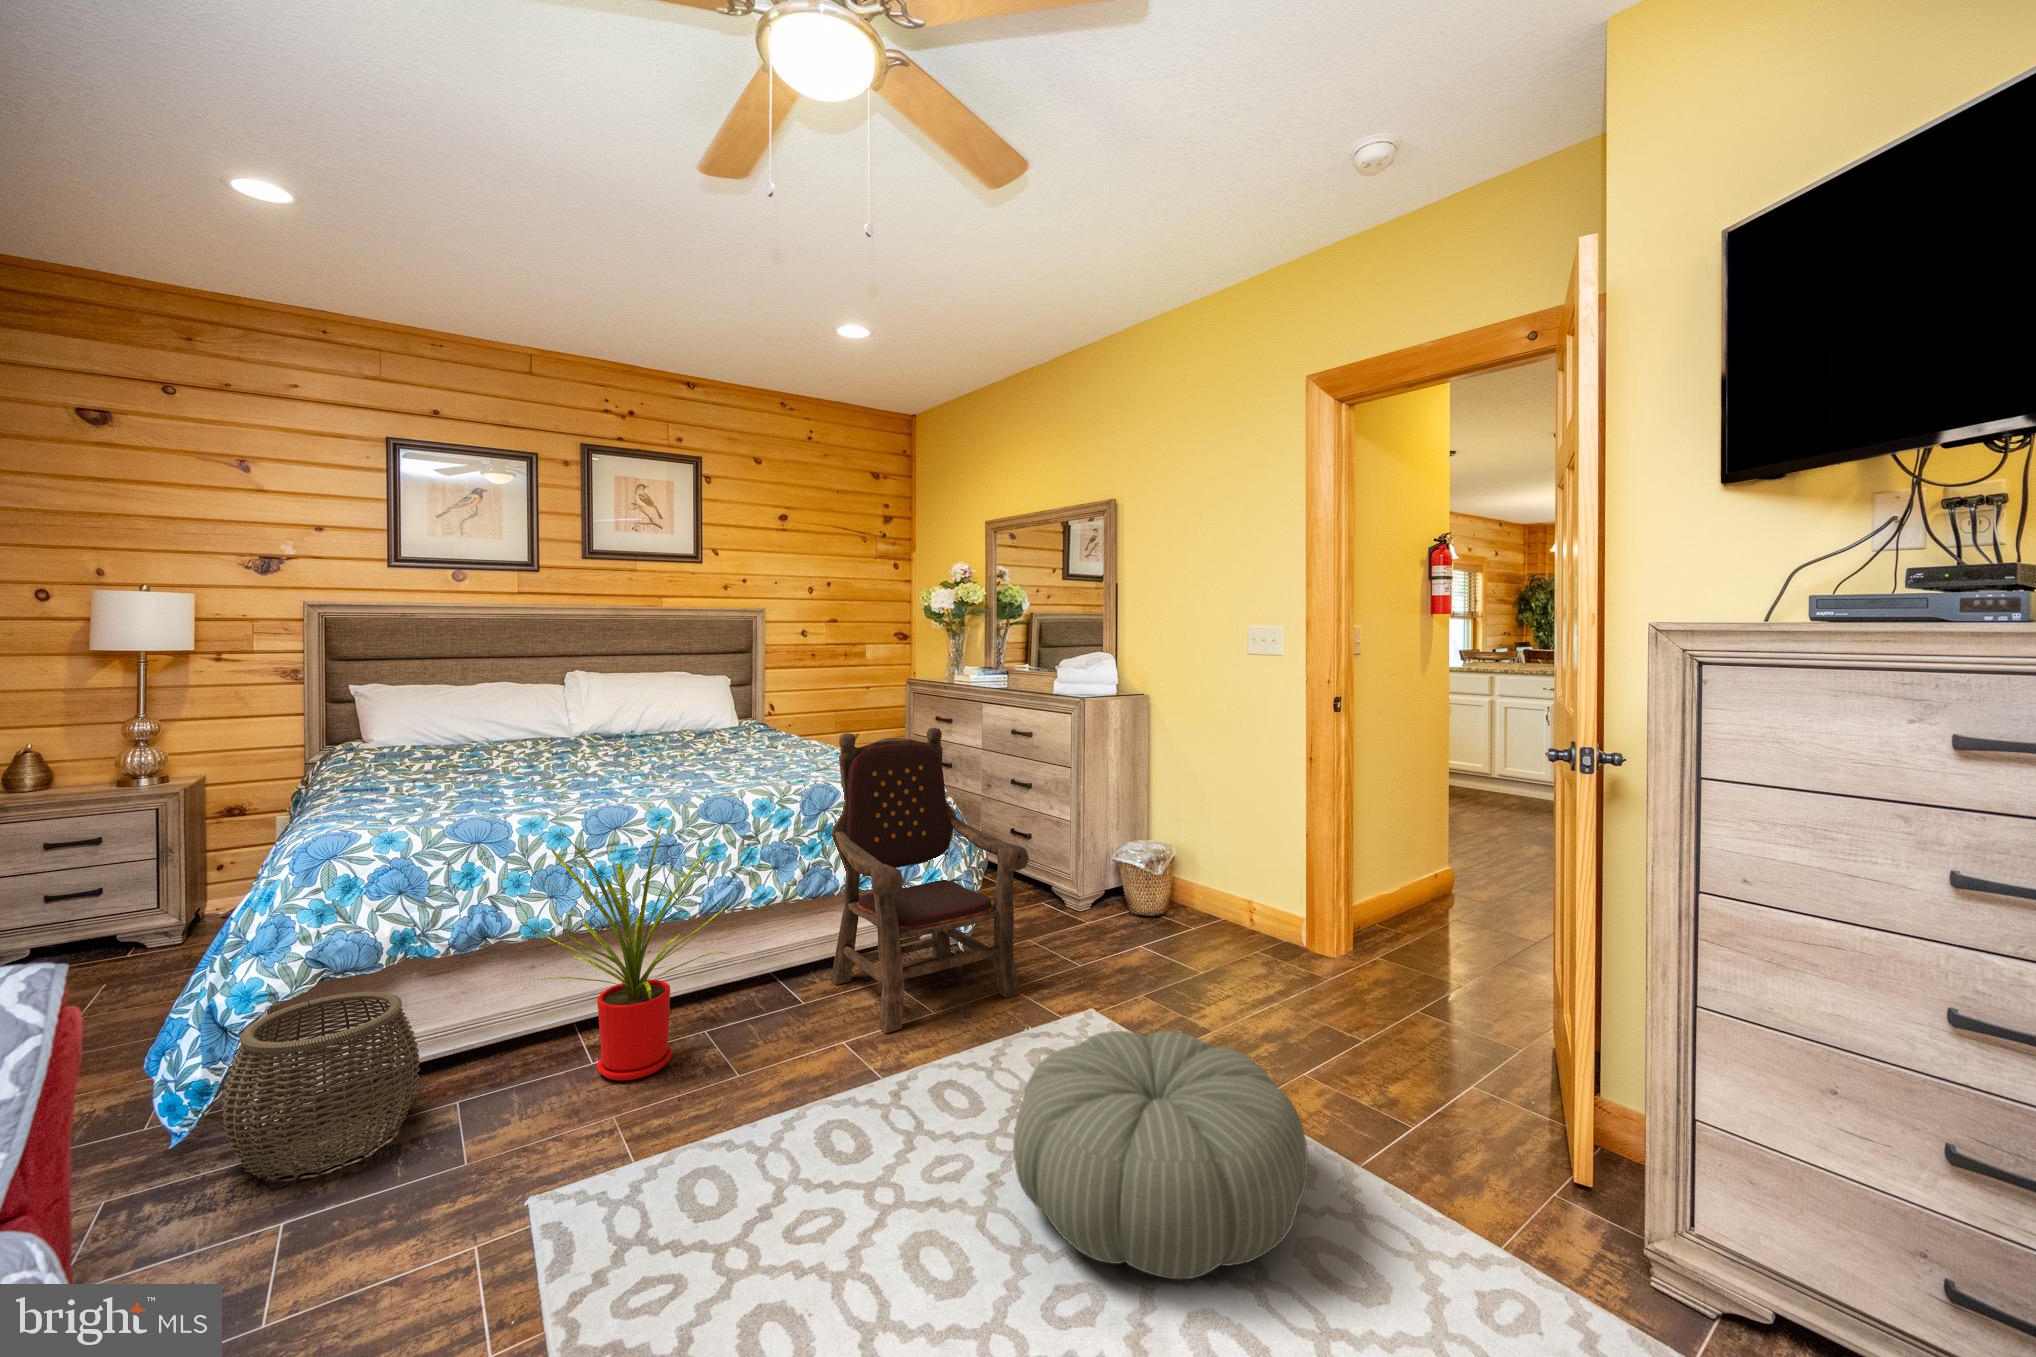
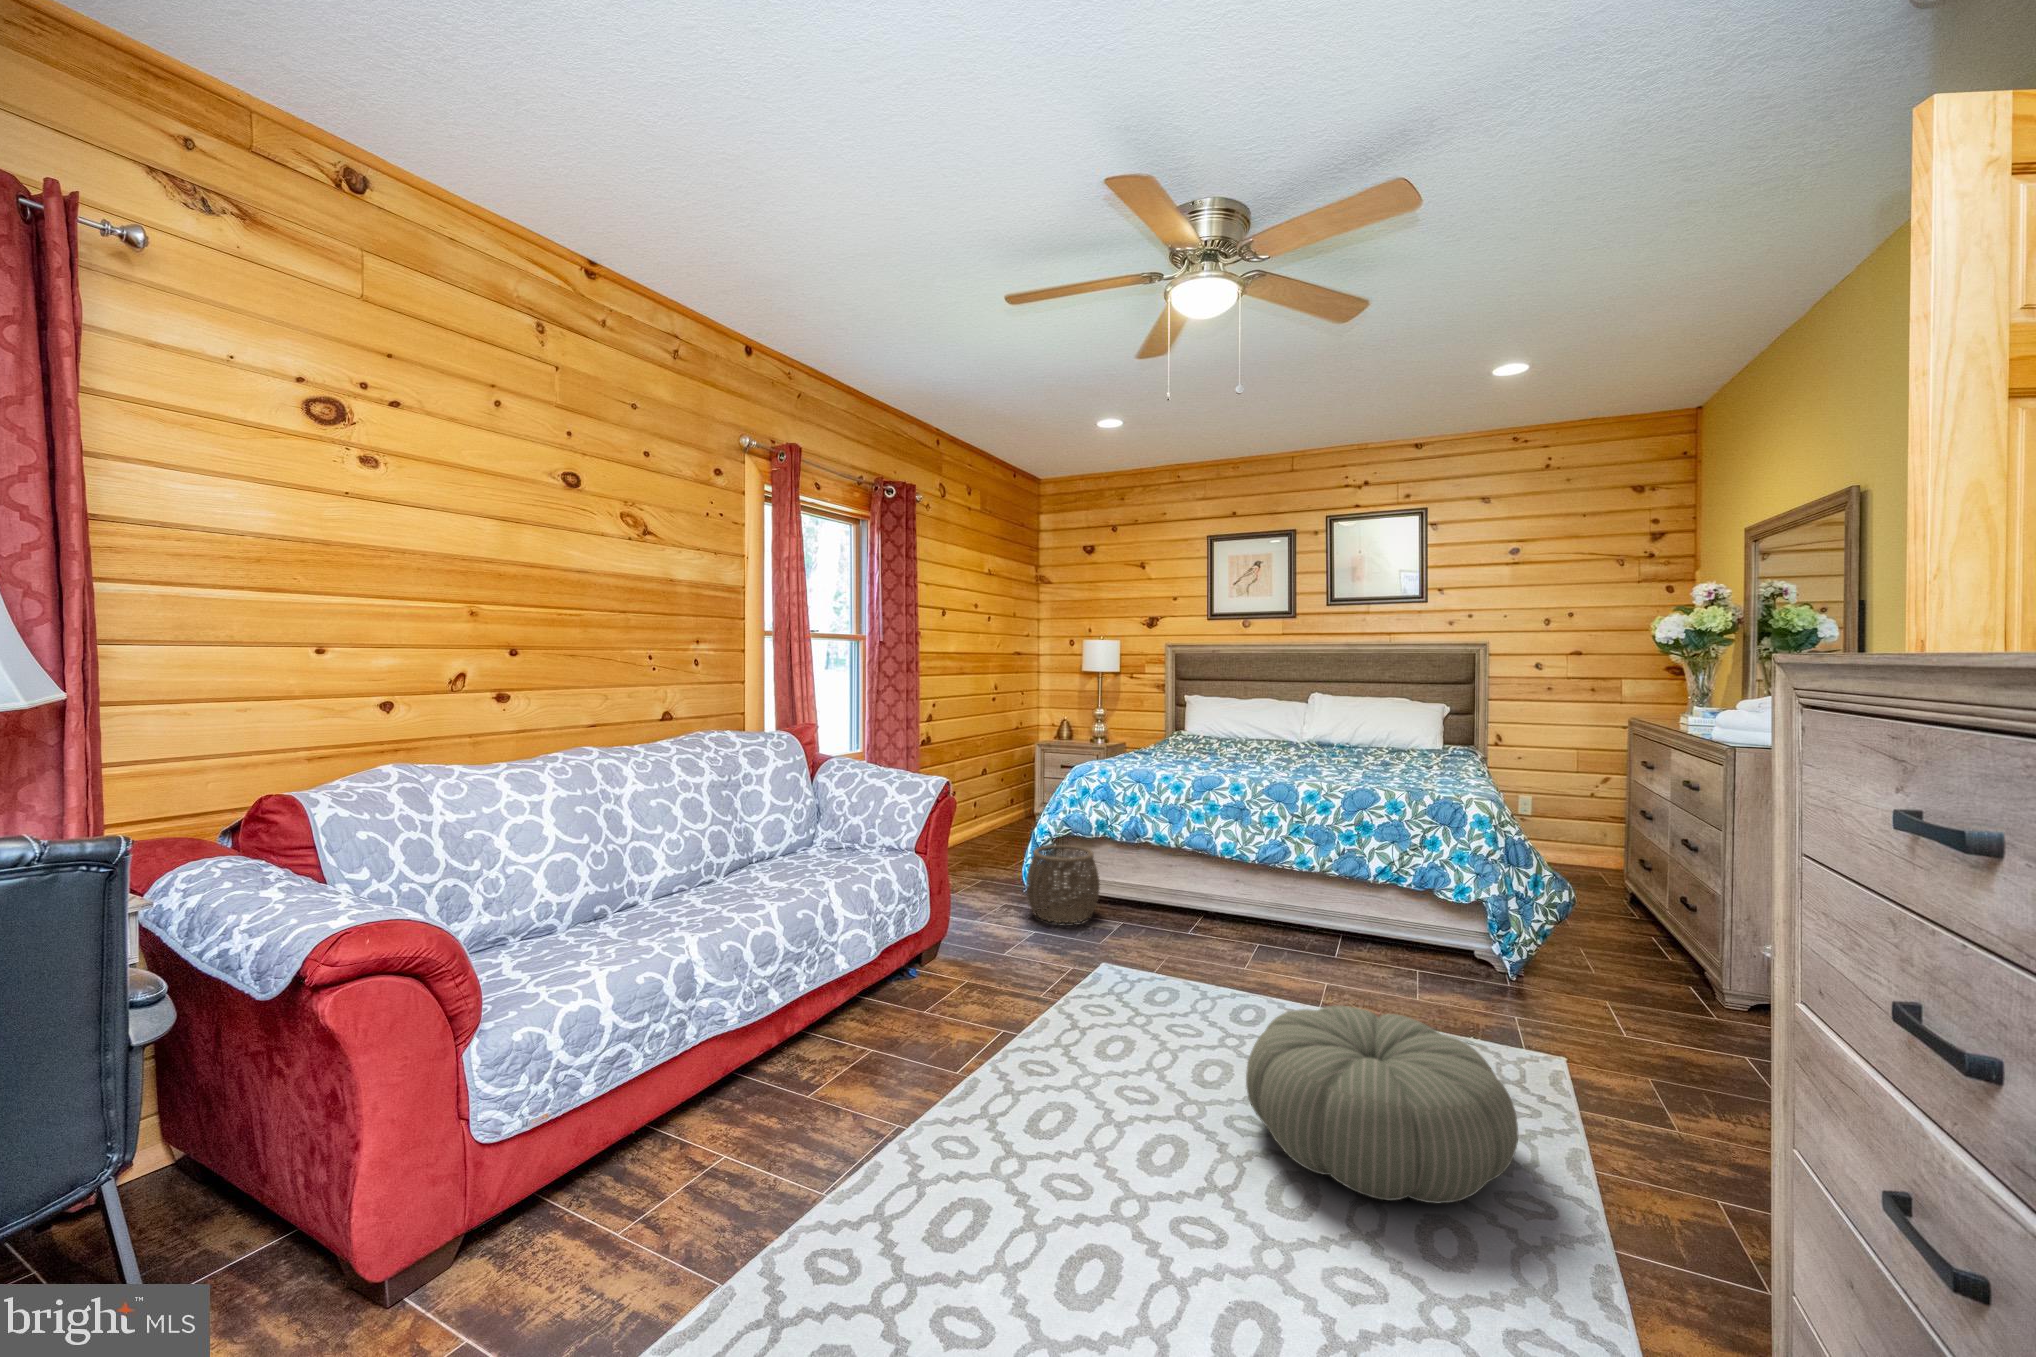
armchair: present [831,728,1029,1033] -> none [1346,749,1525,1022]
house plant: present [528,816,730,1081] -> none [1139,783,1262,948]

